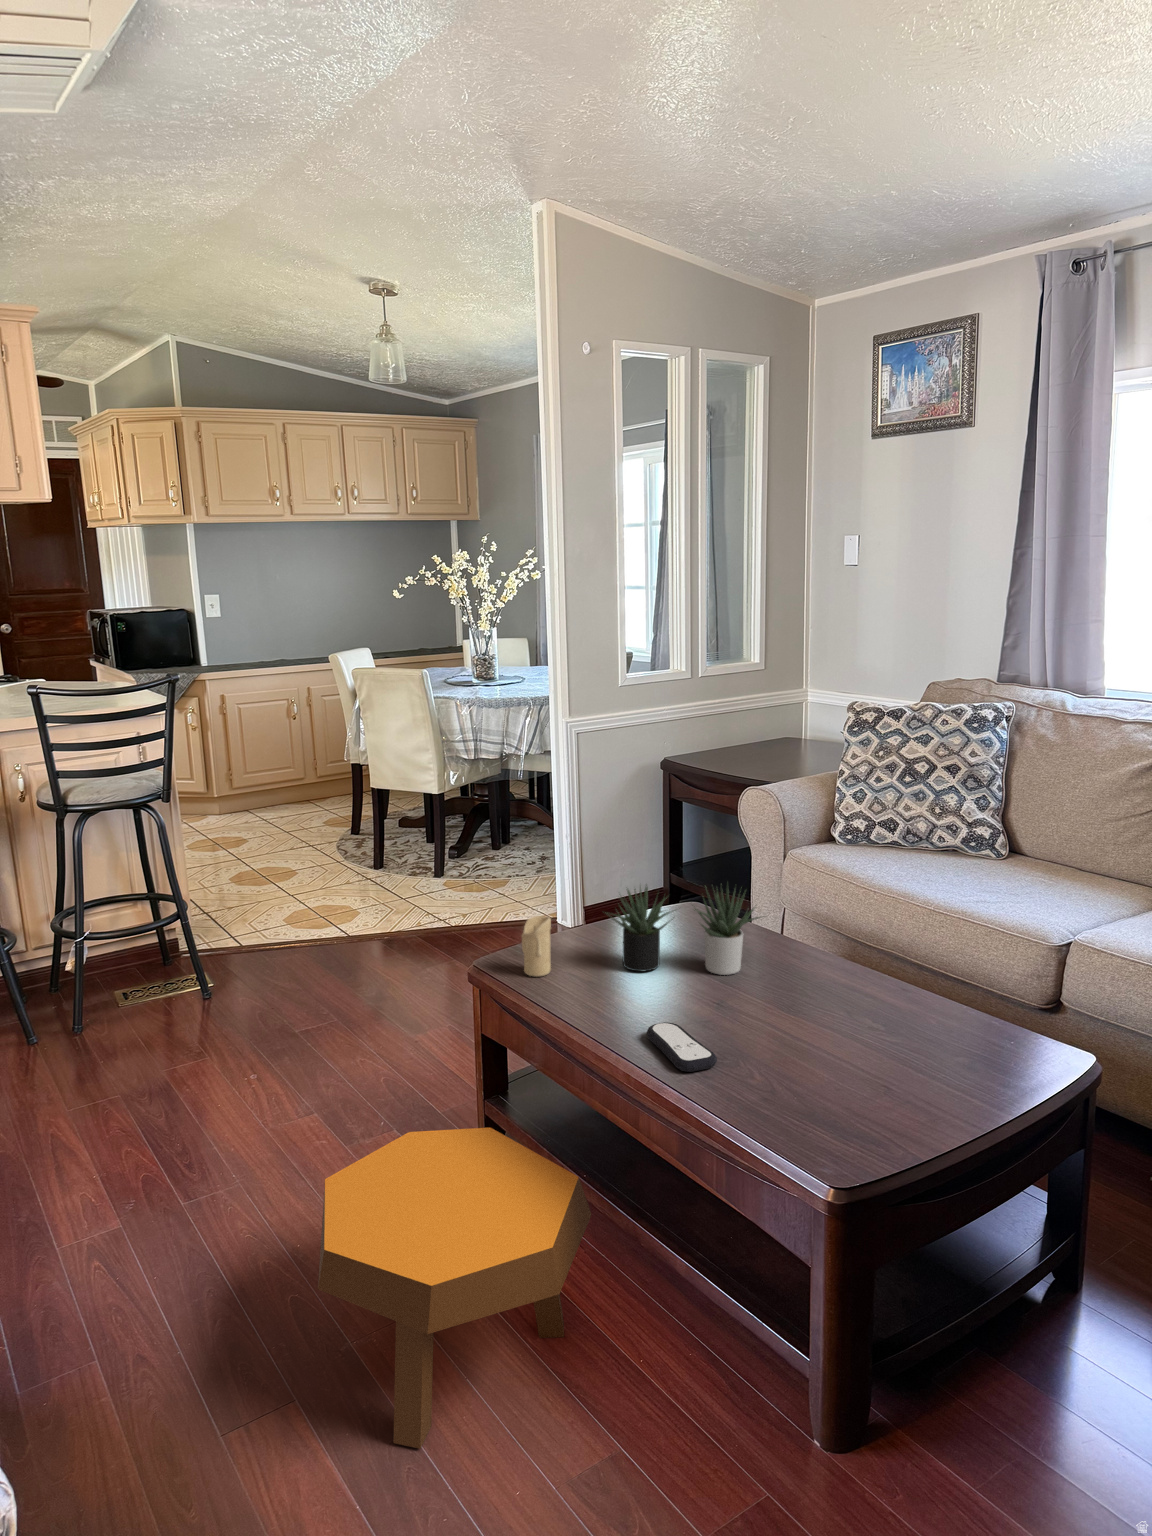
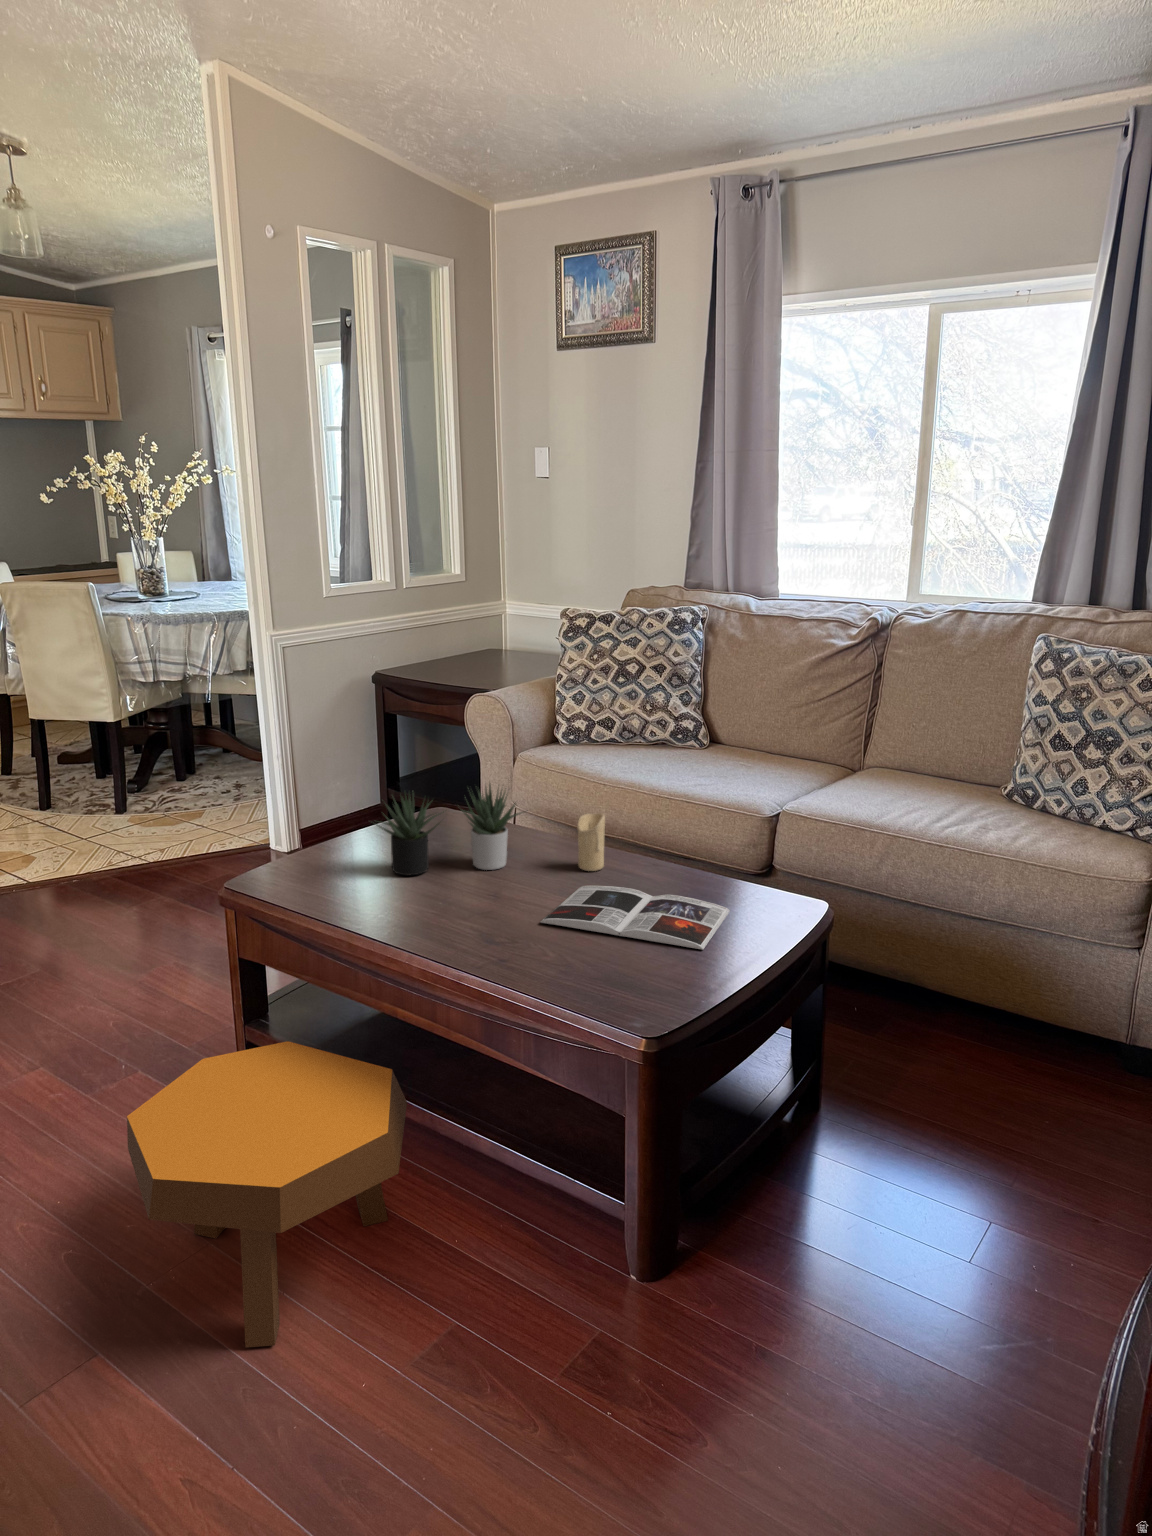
candle: present [522,916,551,976] -> present [577,813,605,871]
magazine: none [754,1005,979,1100] -> present [541,886,730,950]
remote control: present [647,1022,717,1072] -> none [440,916,514,956]

